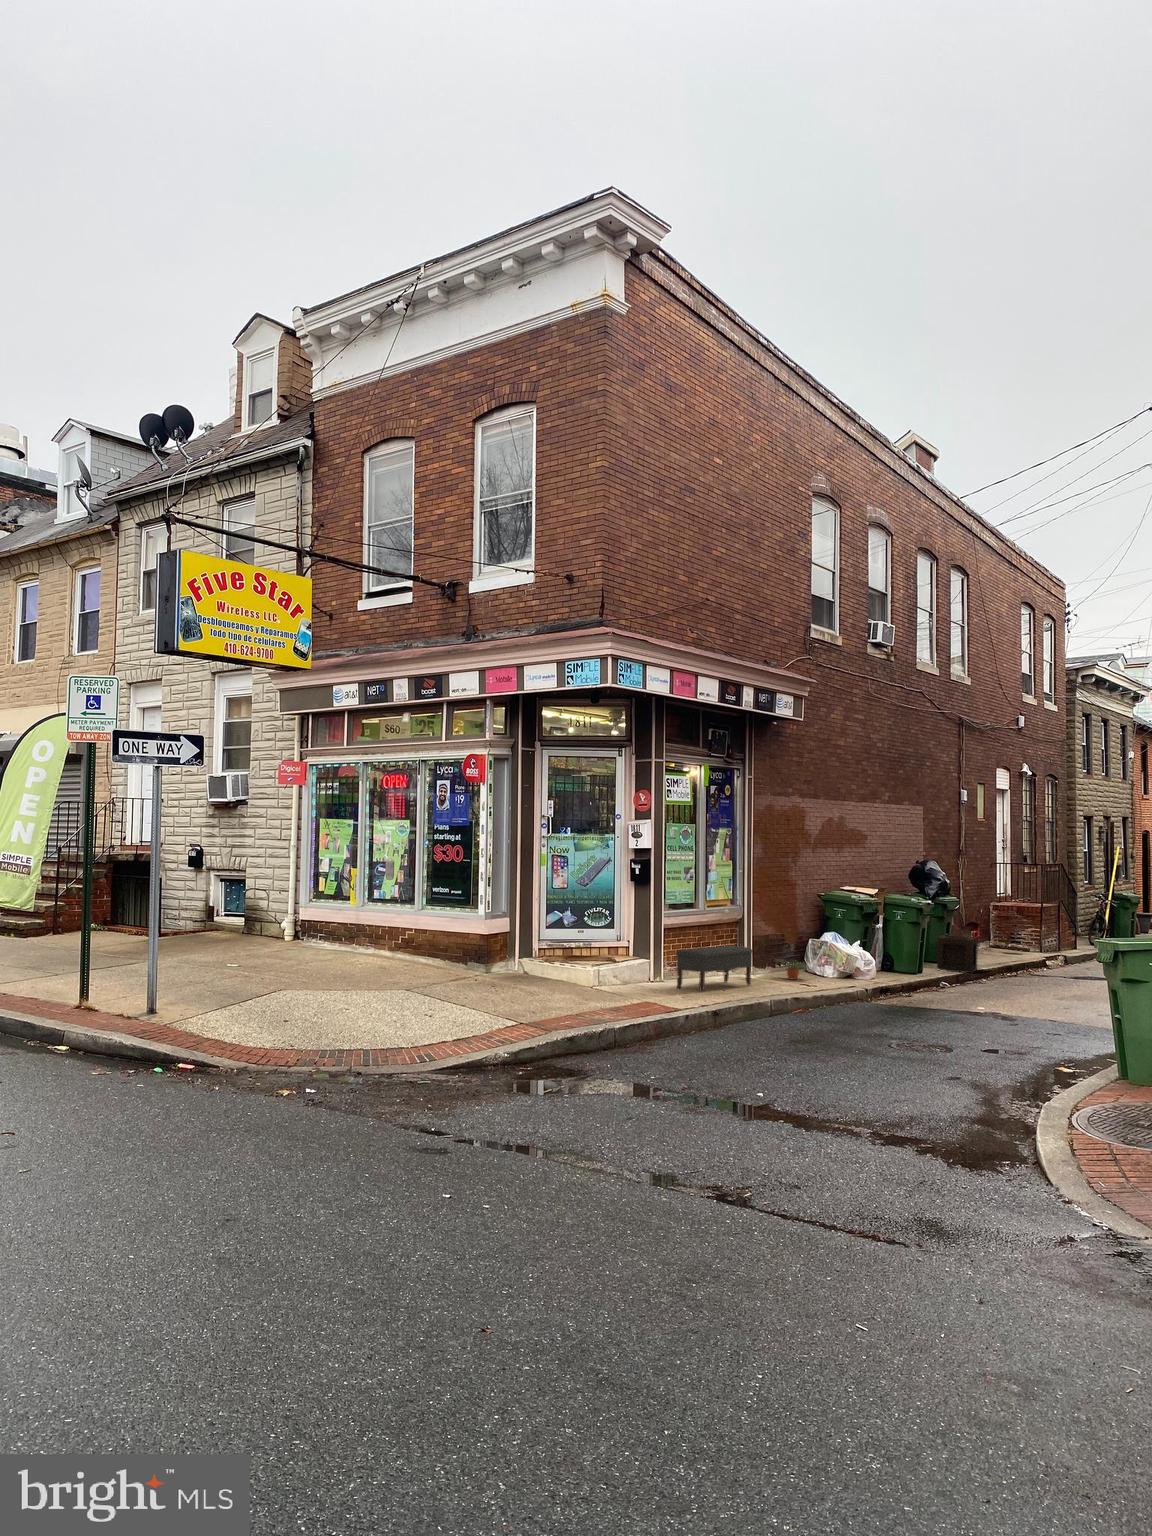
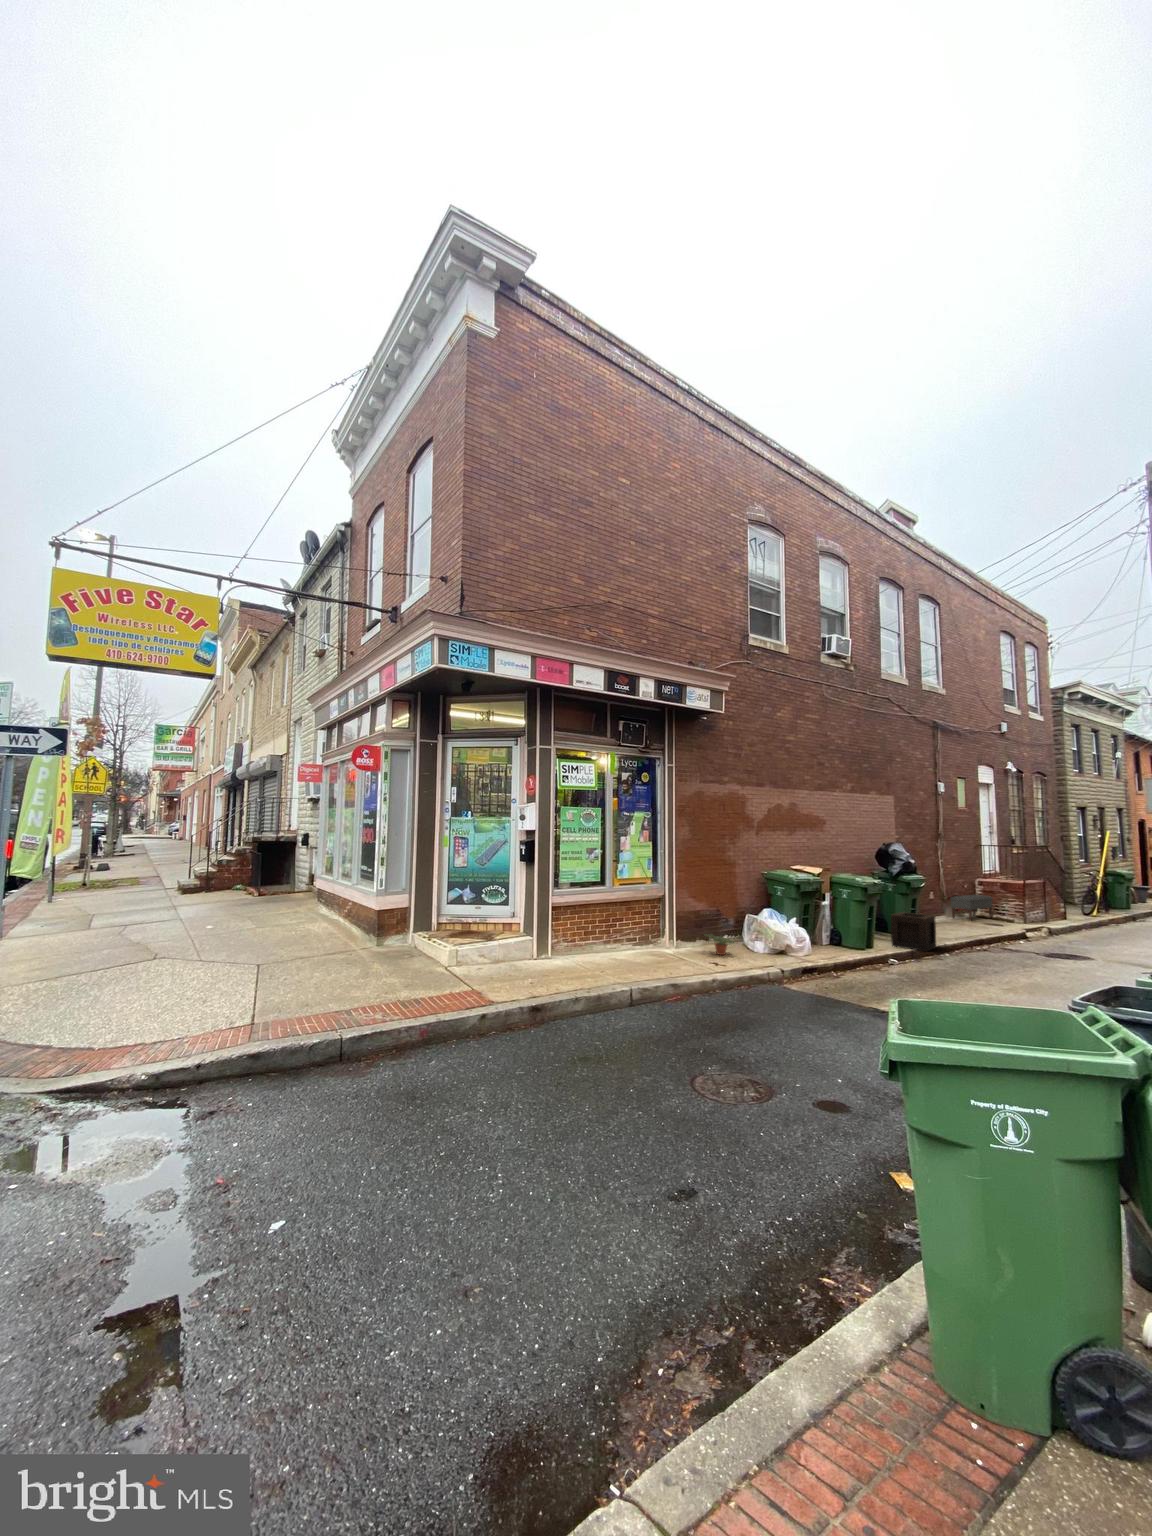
bench: present [676,945,753,992] -> present [950,895,993,921]

